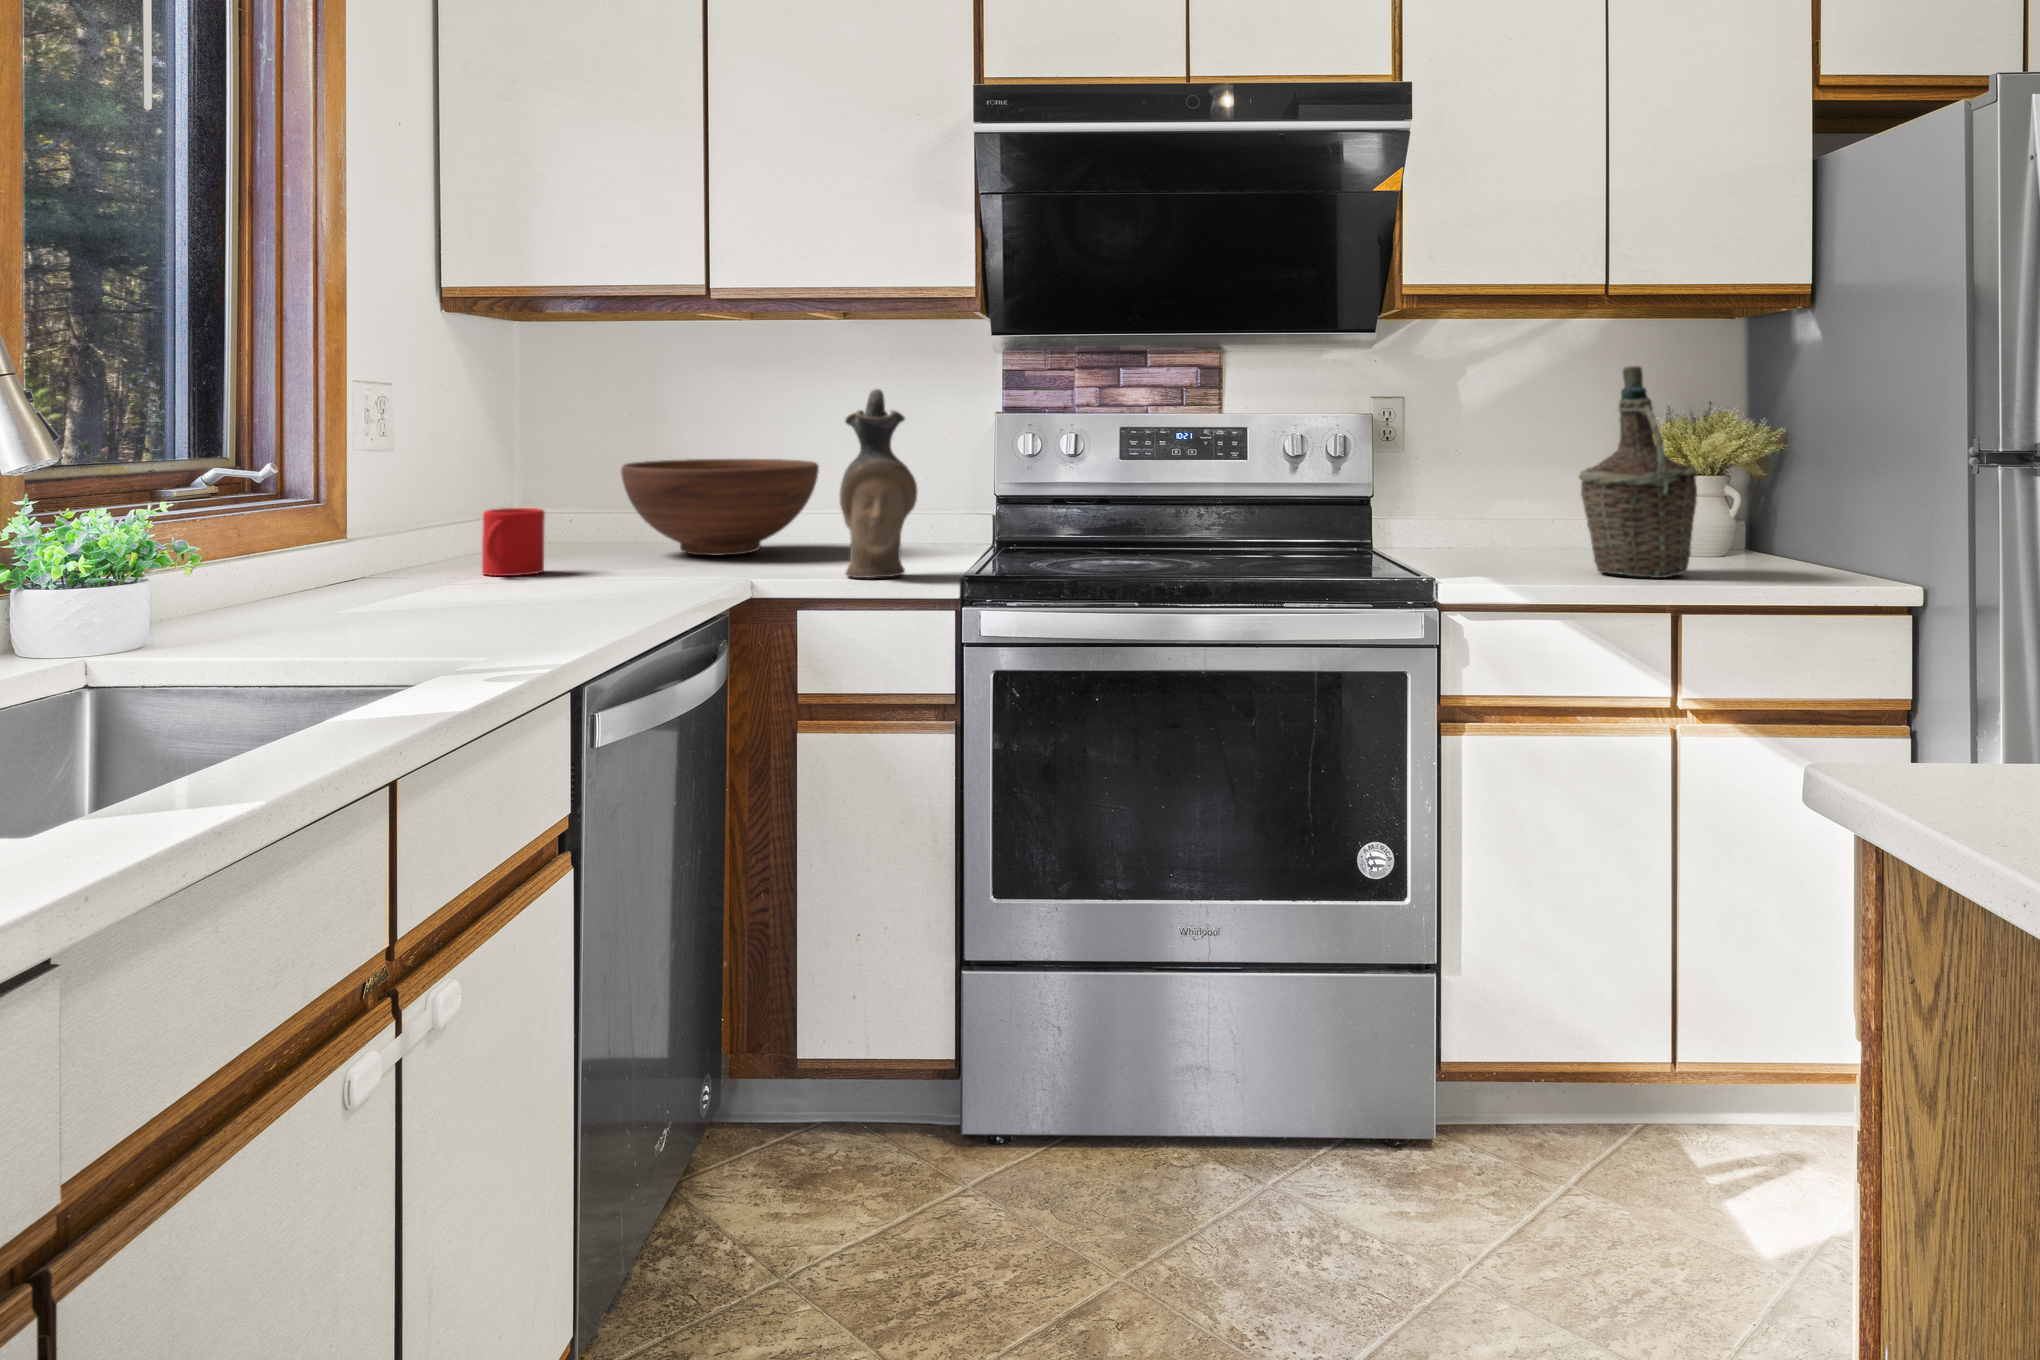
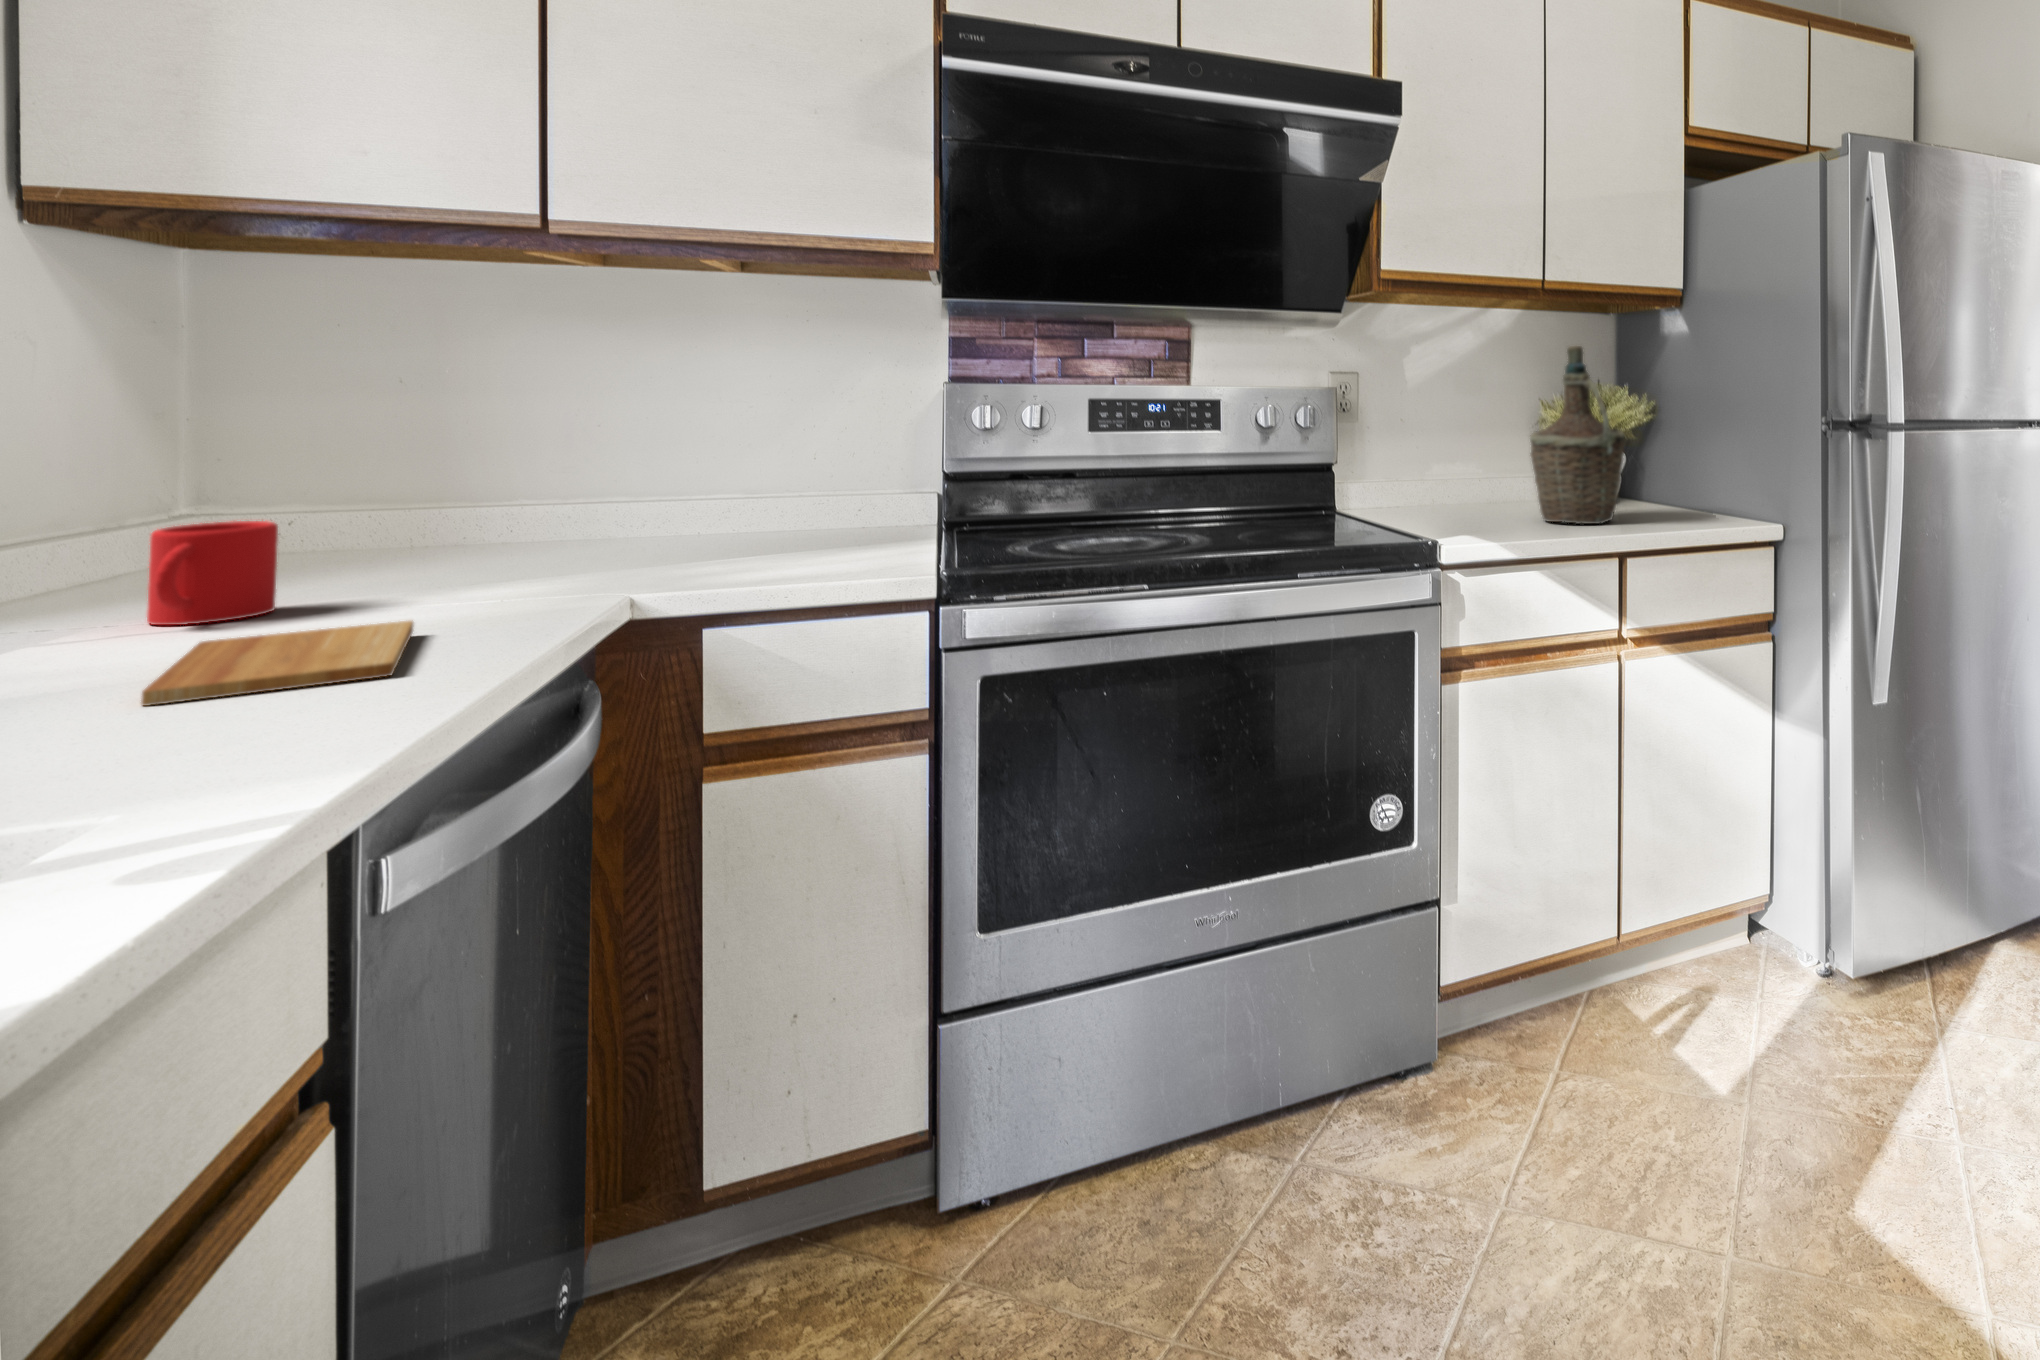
ceramic pitcher: present [840,389,917,578] -> none [779,358,886,583]
fruit bowl: present [621,459,819,556] -> none [418,440,725,562]
cutting board: none [485,579,614,610] -> present [141,621,413,706]

